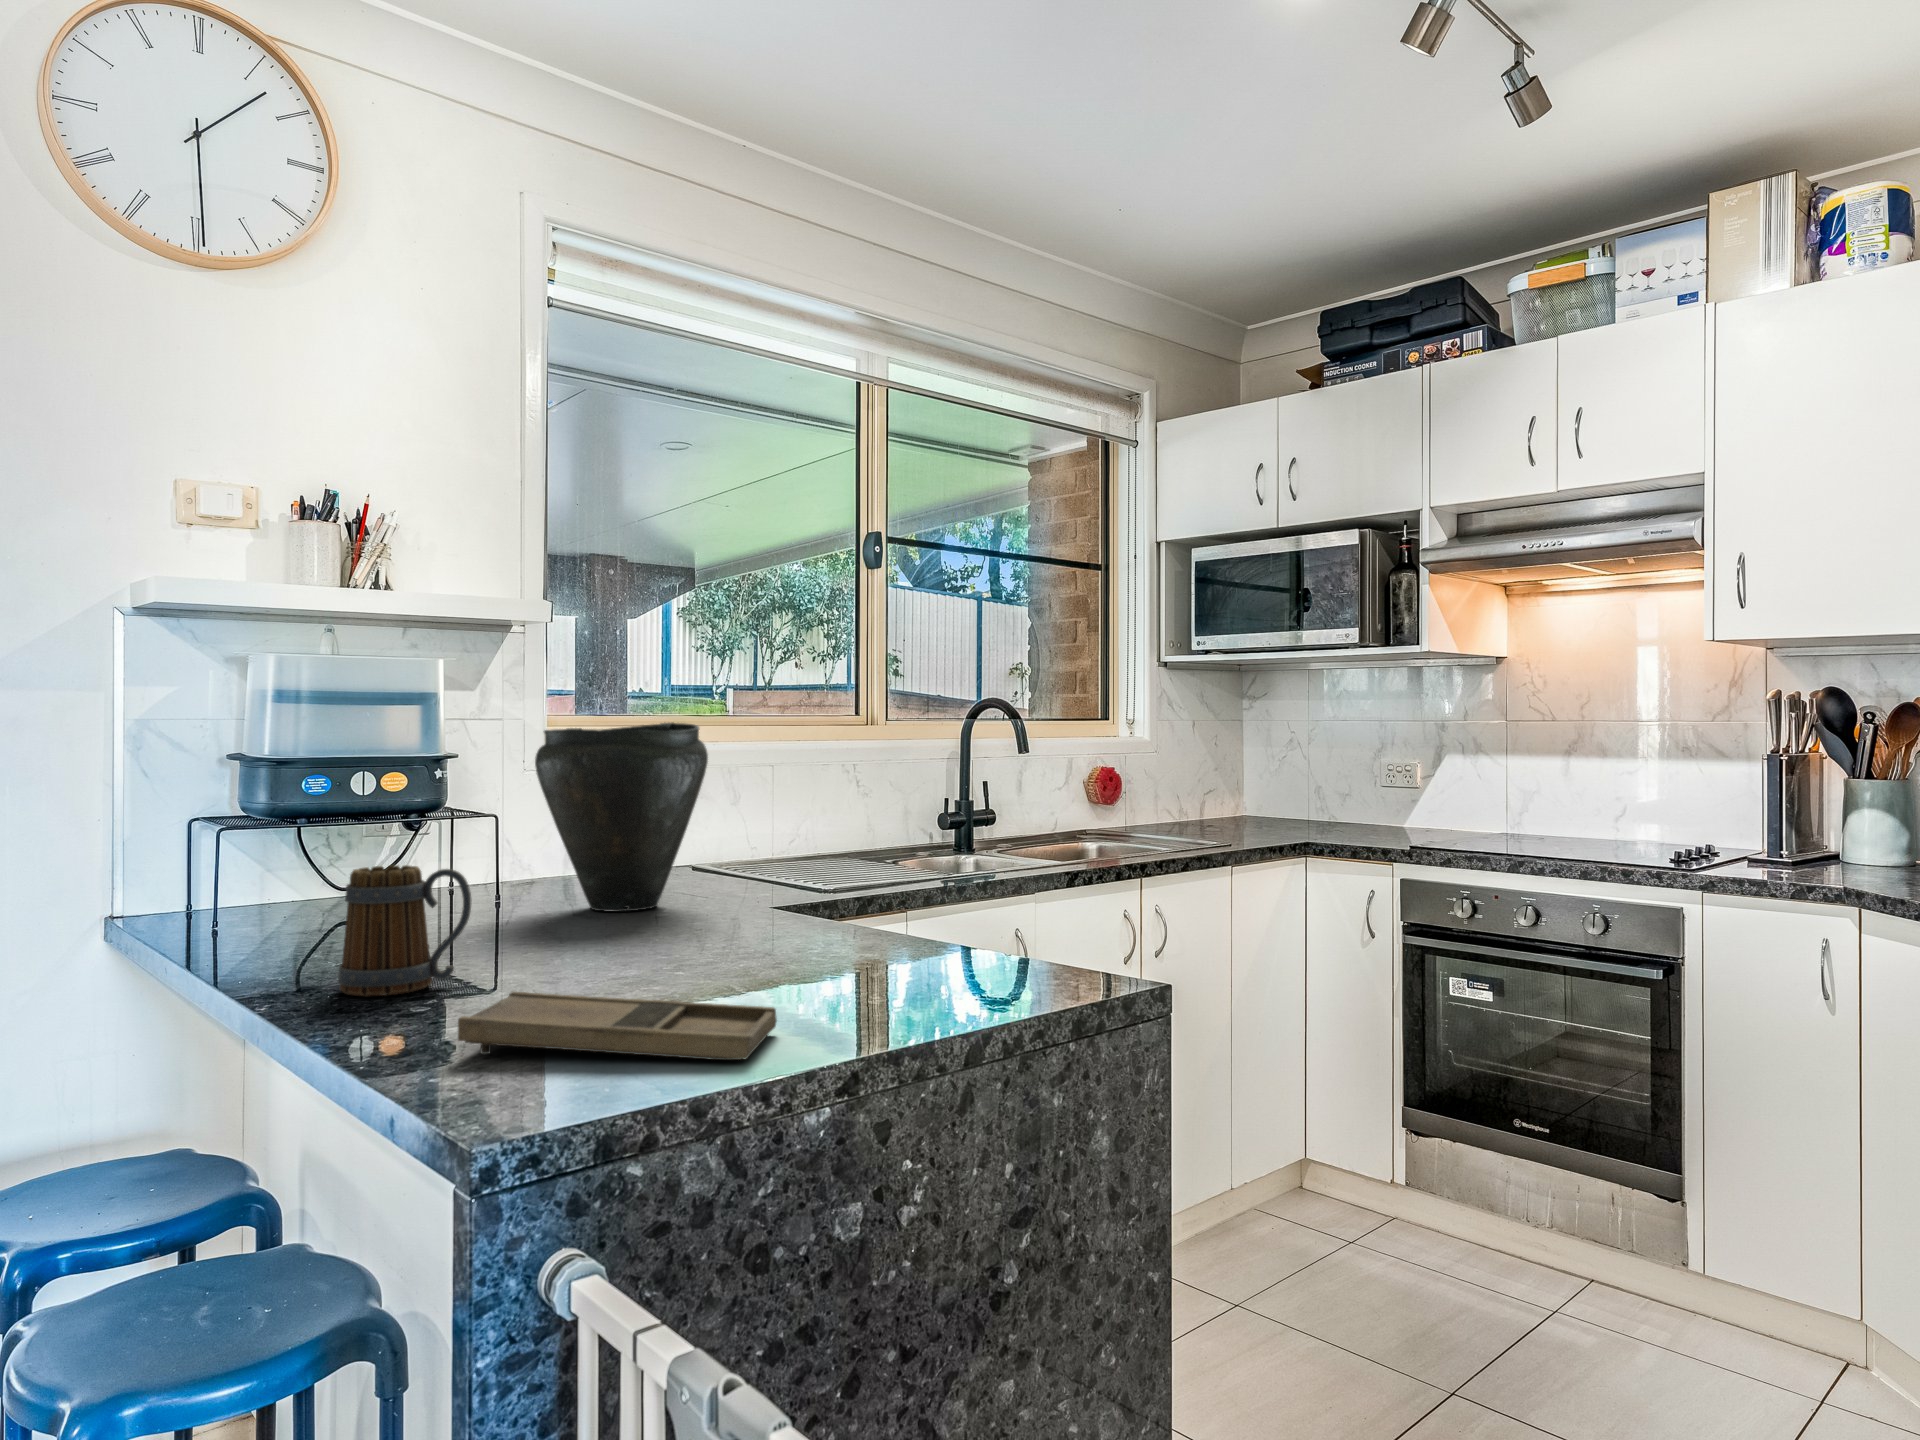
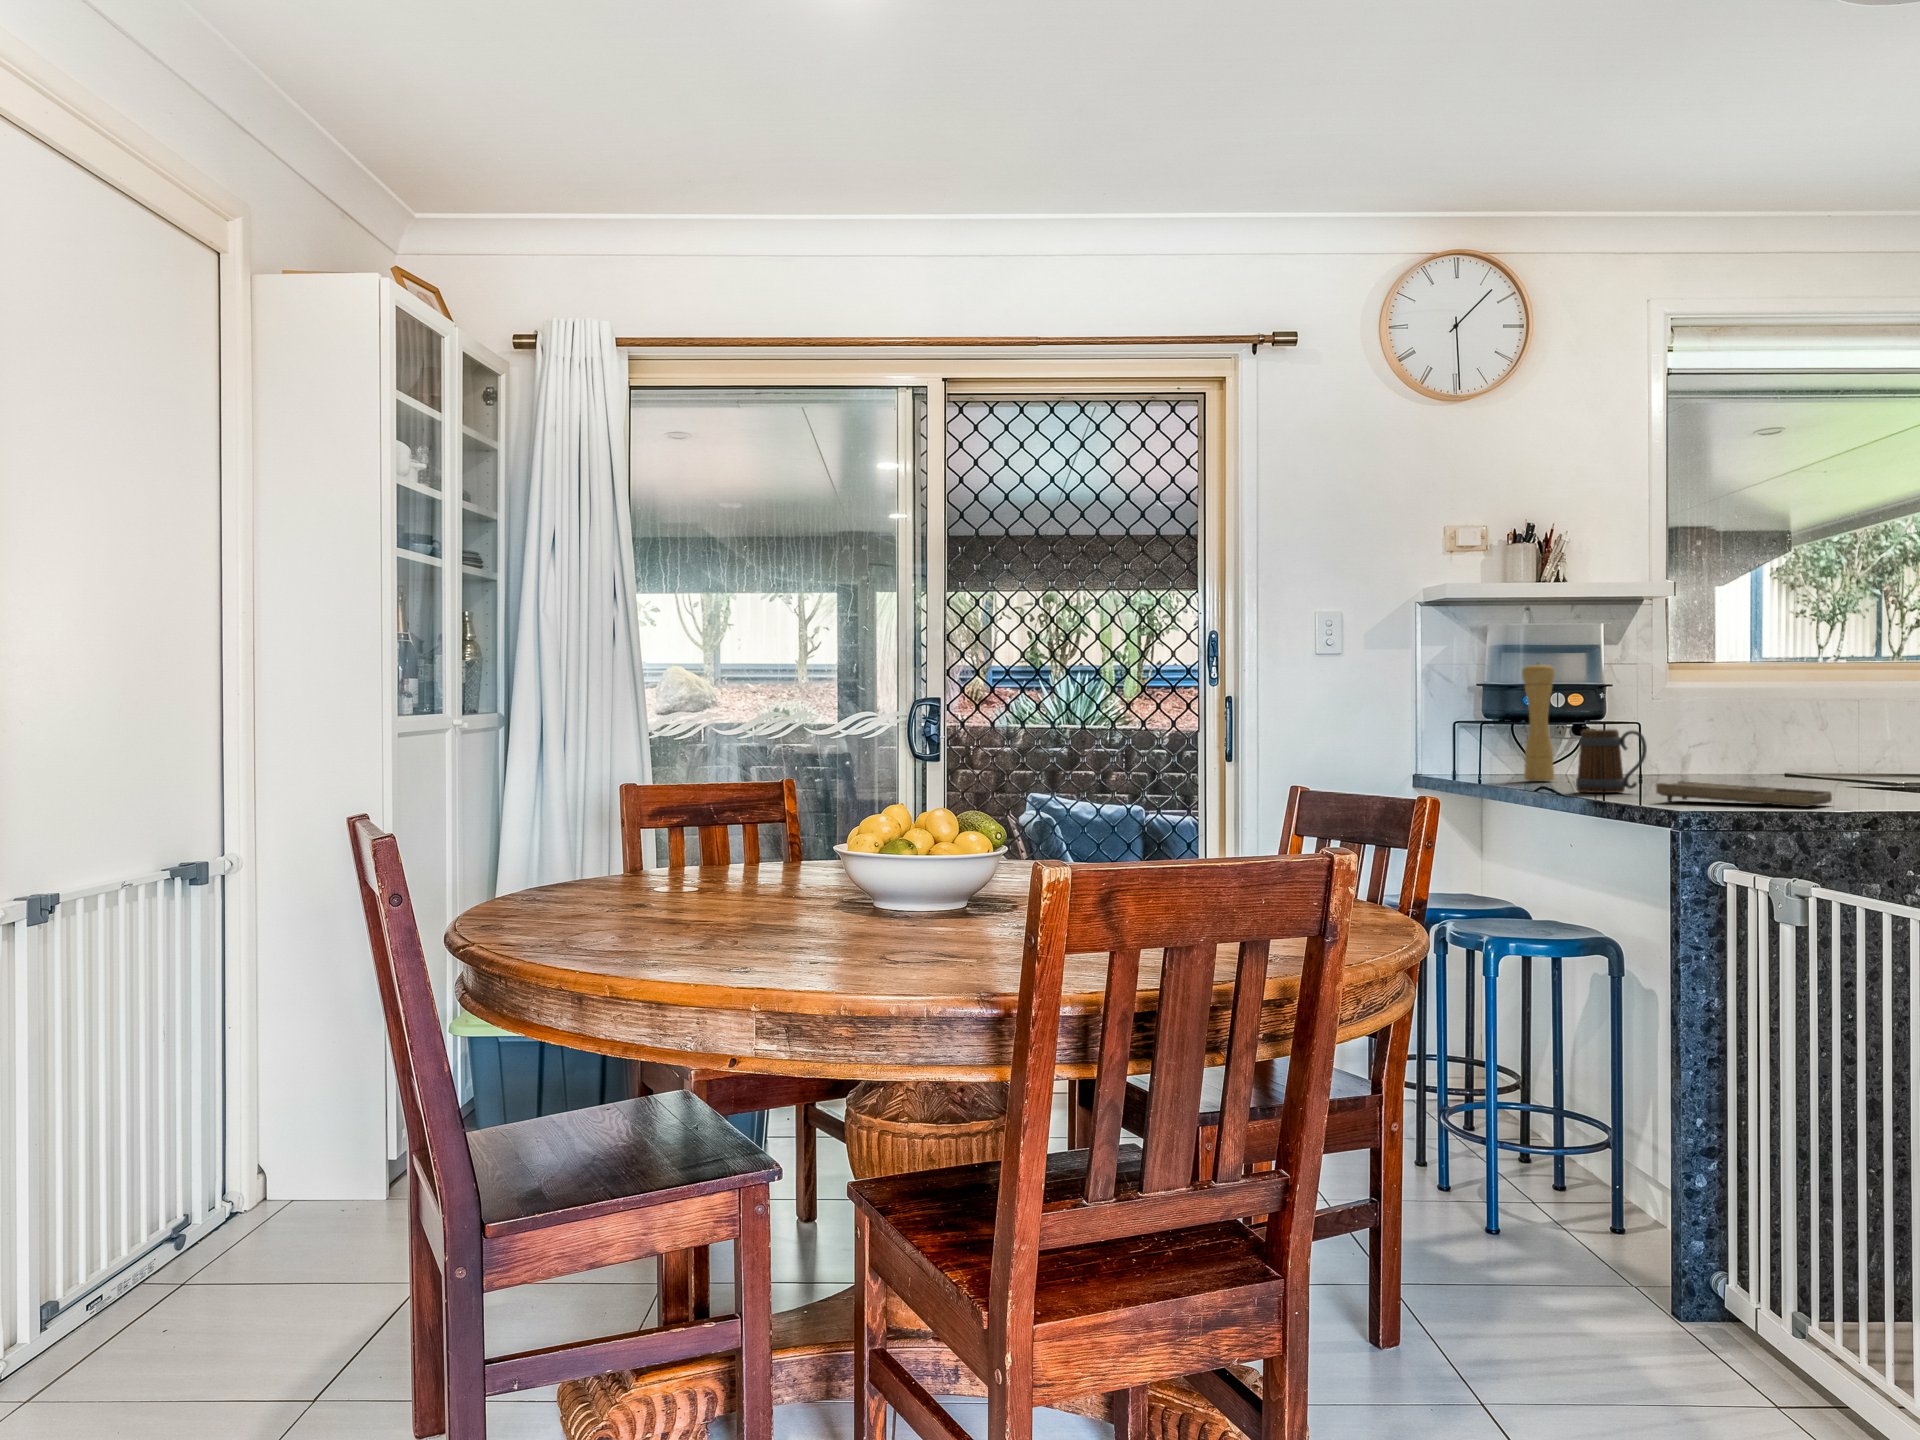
vase: present [535,722,708,912] -> none [1668,659,1795,783]
pepper mill: none [296,723,353,927] -> present [1522,663,1555,781]

